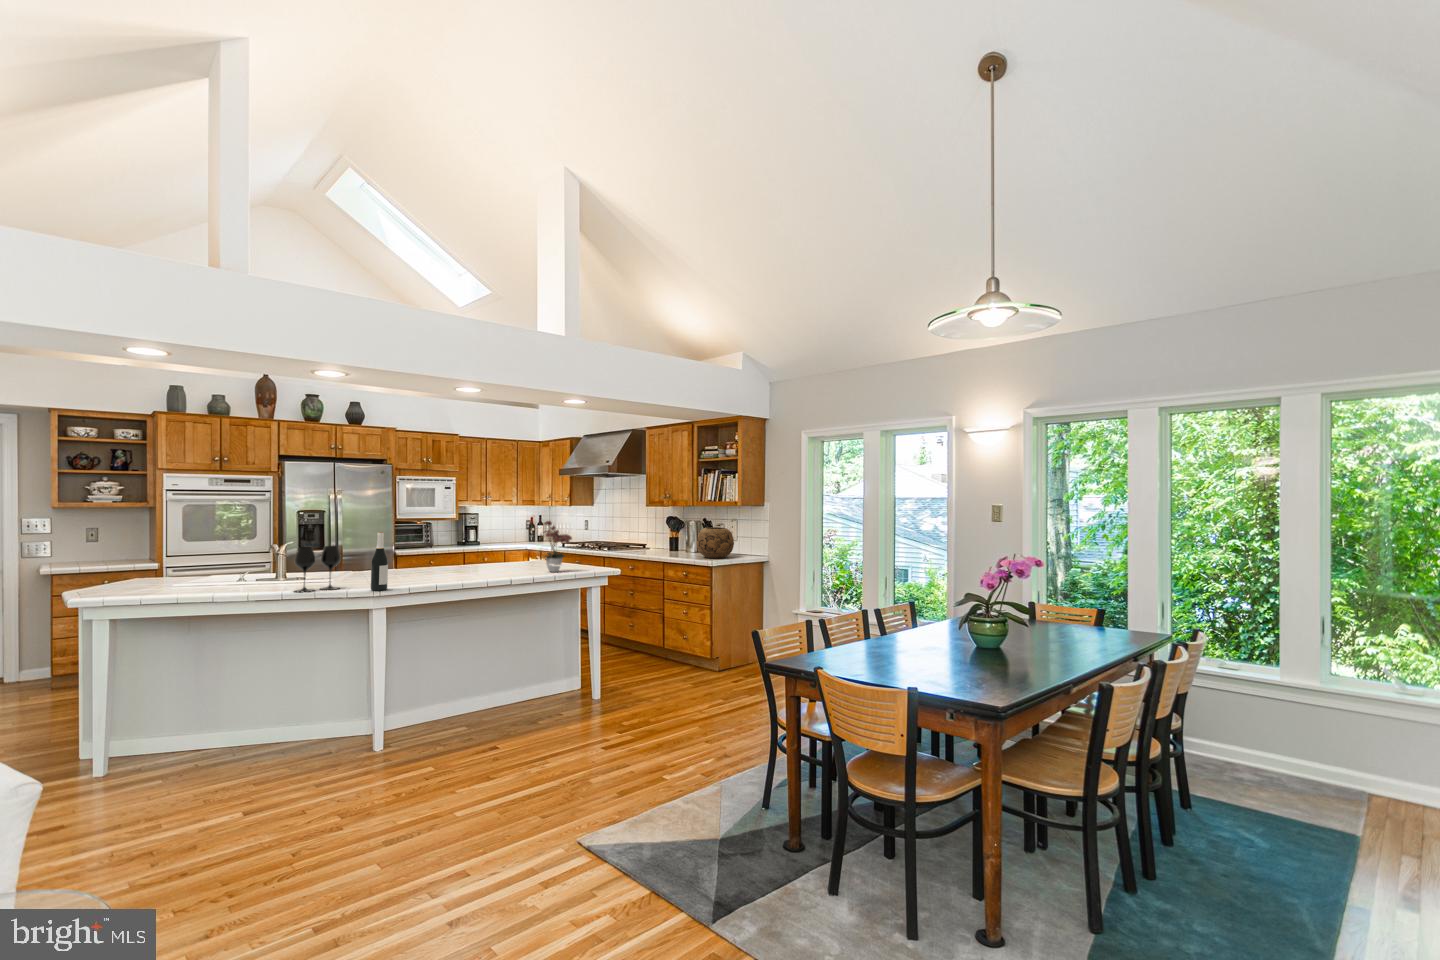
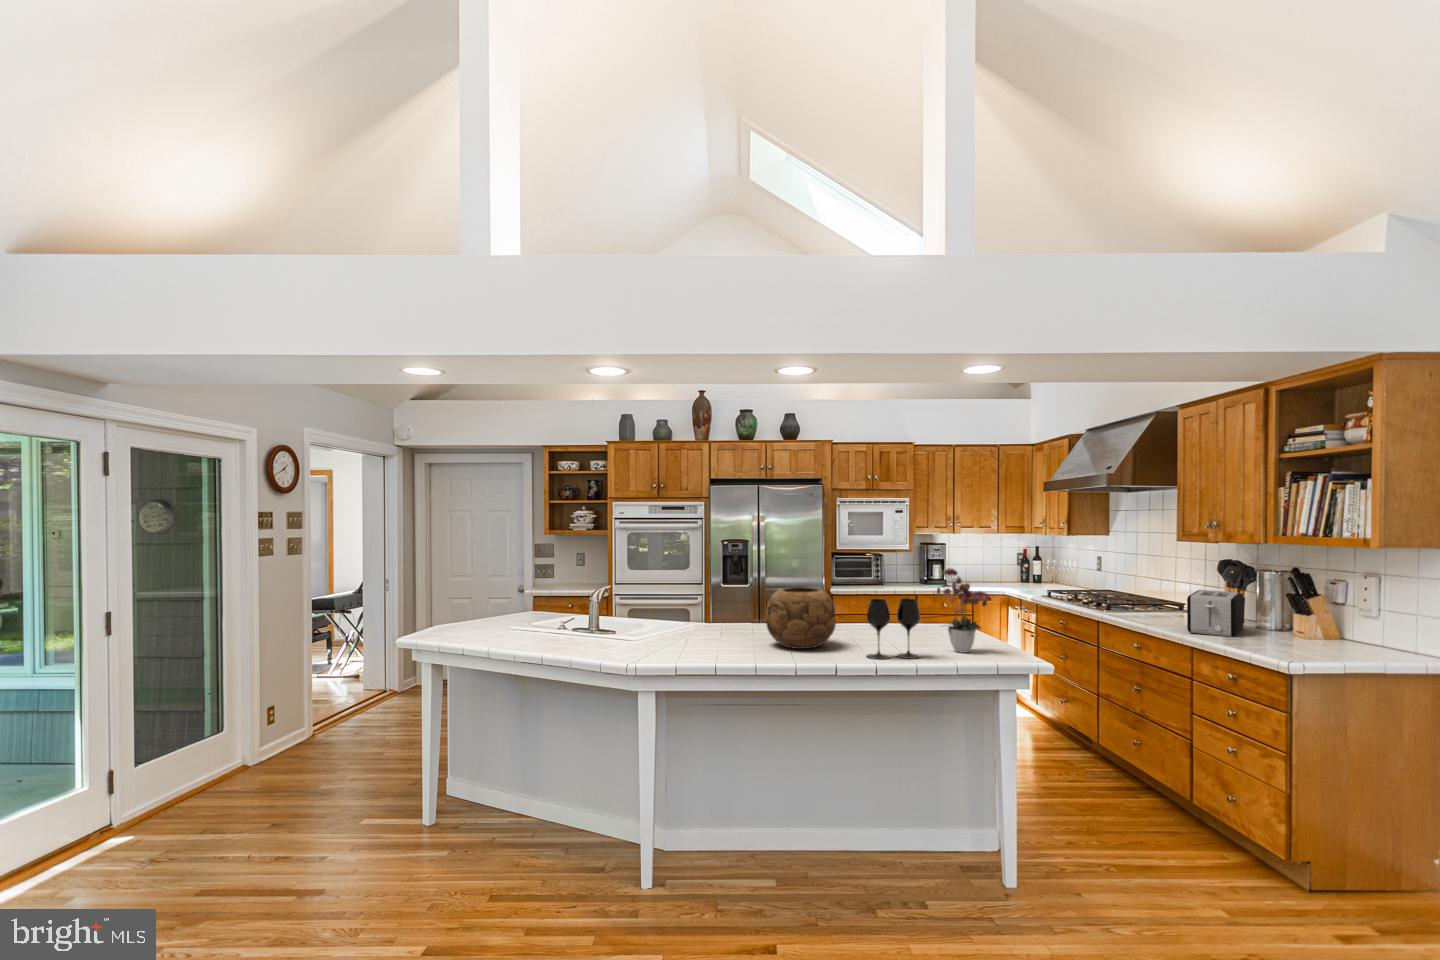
decorative bowl: present [696,527,734,558] -> present [766,587,836,649]
wine bottle: present [371,532,388,591] -> none [671,581,692,662]
toaster: none [655,533,679,556] -> present [1187,590,1243,637]
wine glass: present [294,546,341,592] -> present [867,598,920,659]

